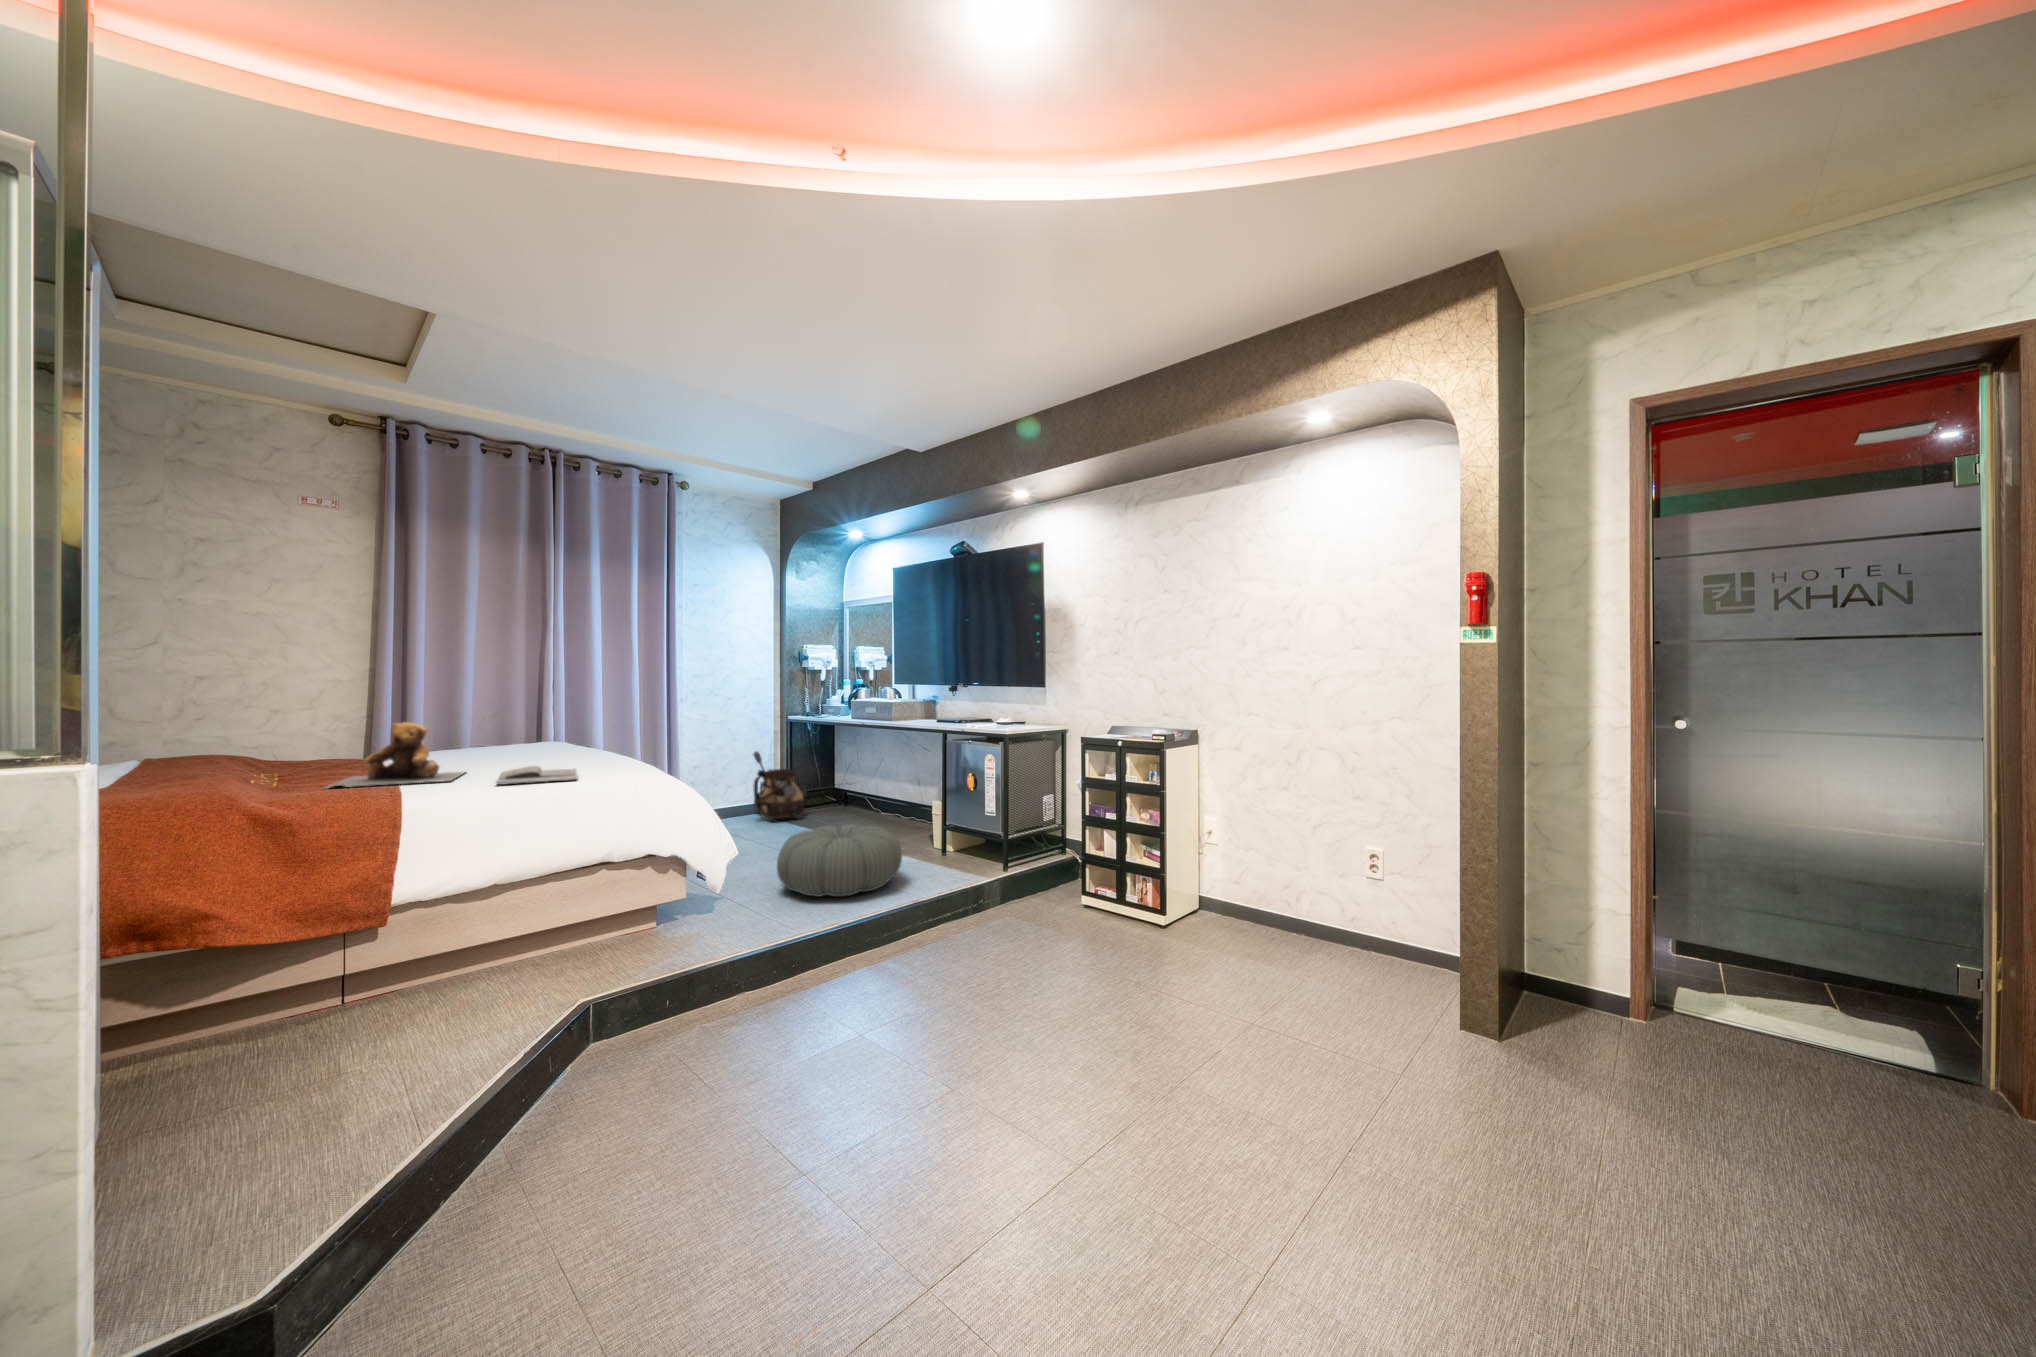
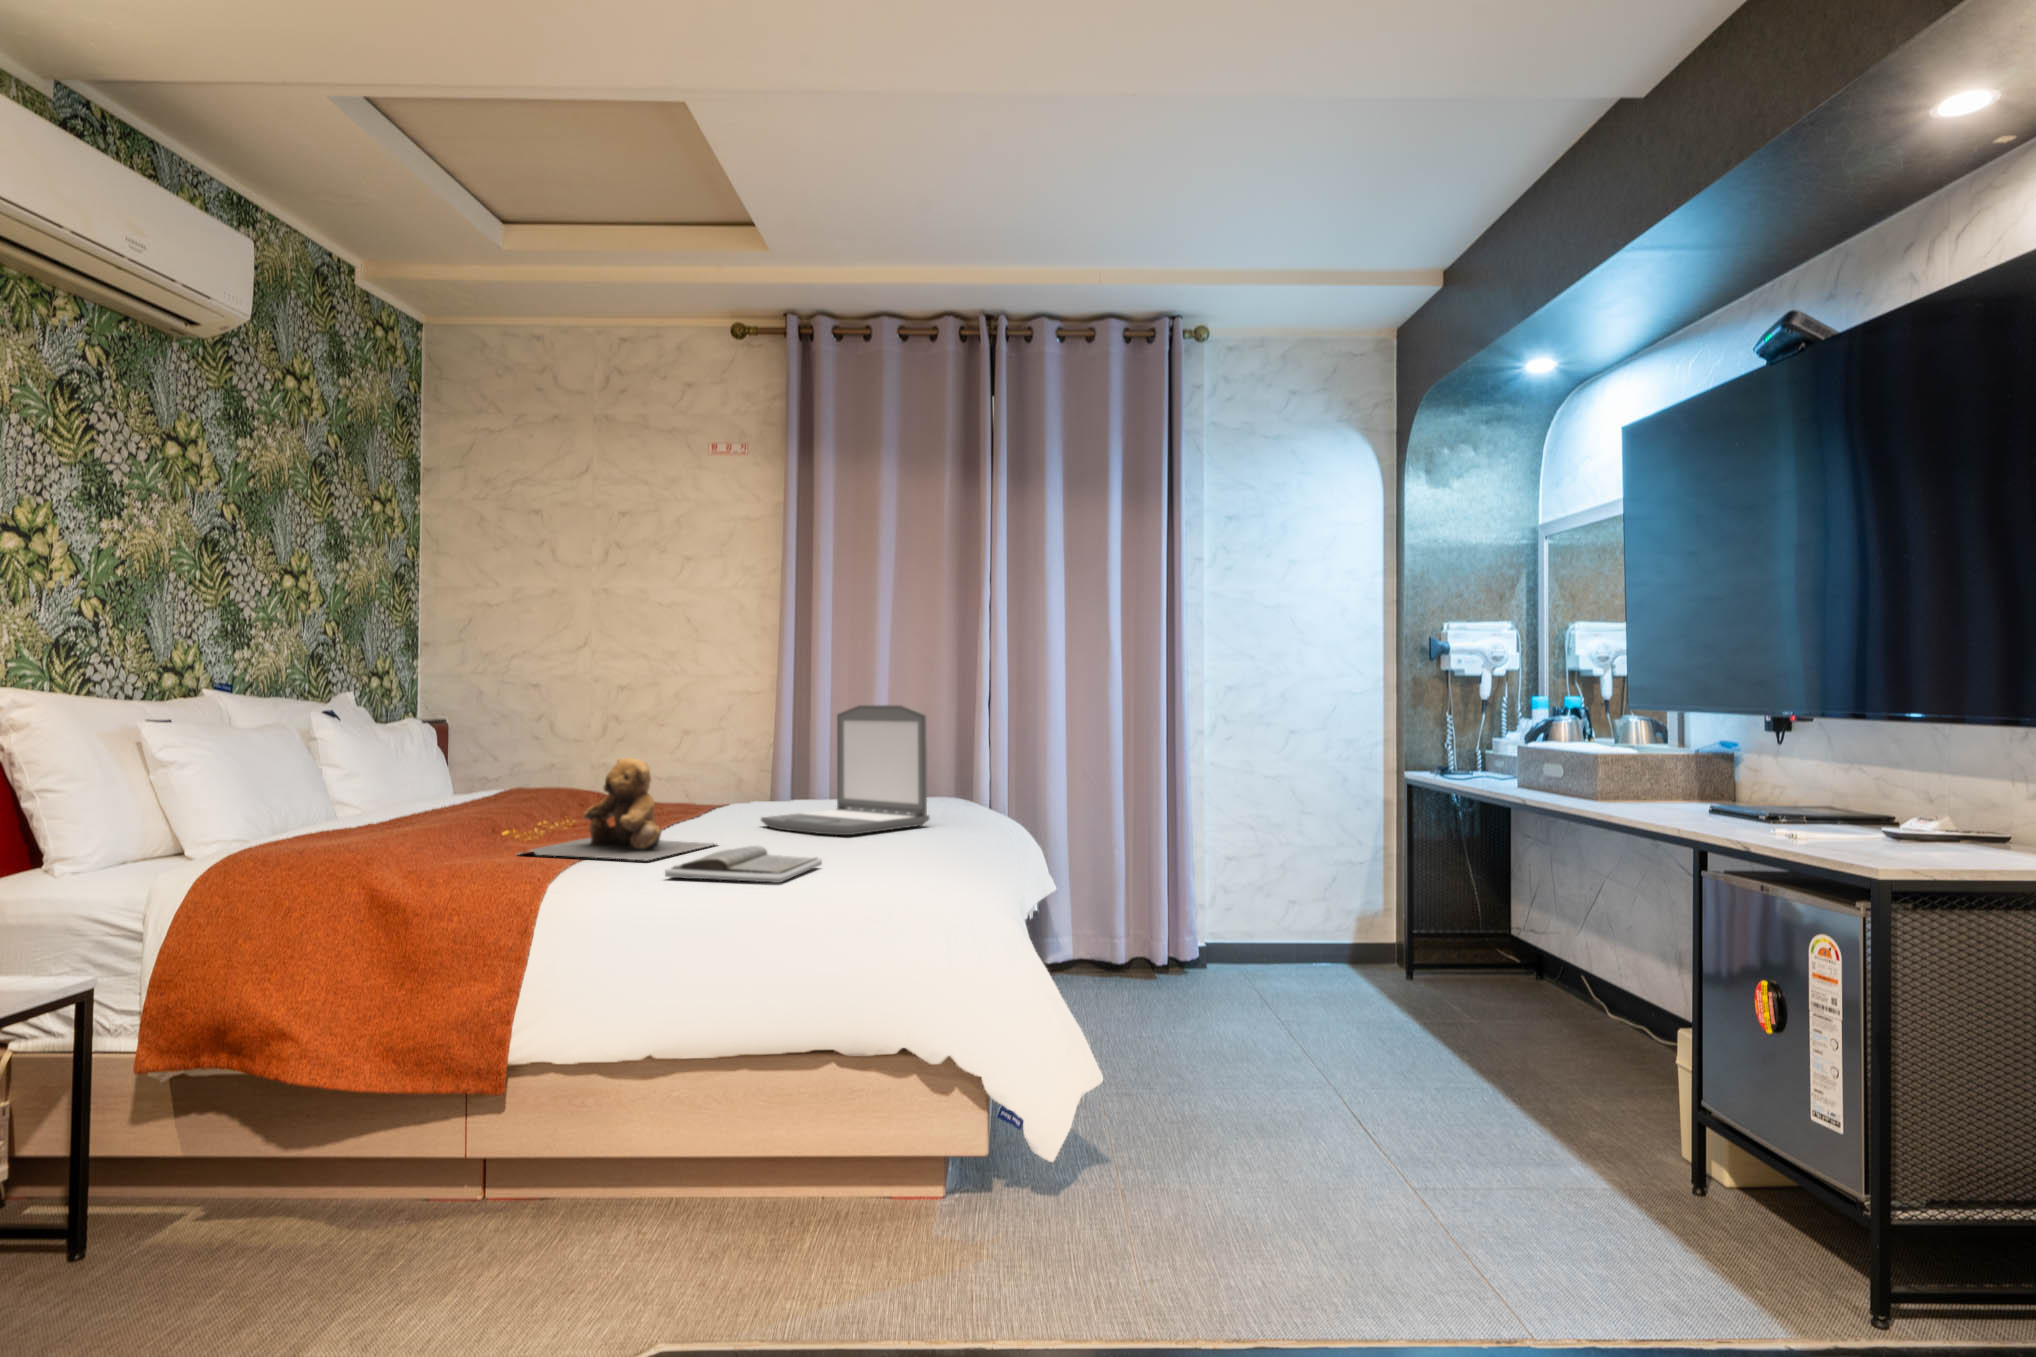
laptop: none [460,688,579,764] -> present [761,705,930,835]
backpack: present [754,752,807,819] -> none [1326,838,1441,984]
pouf: present [777,824,902,897] -> none [1216,1042,1529,1247]

